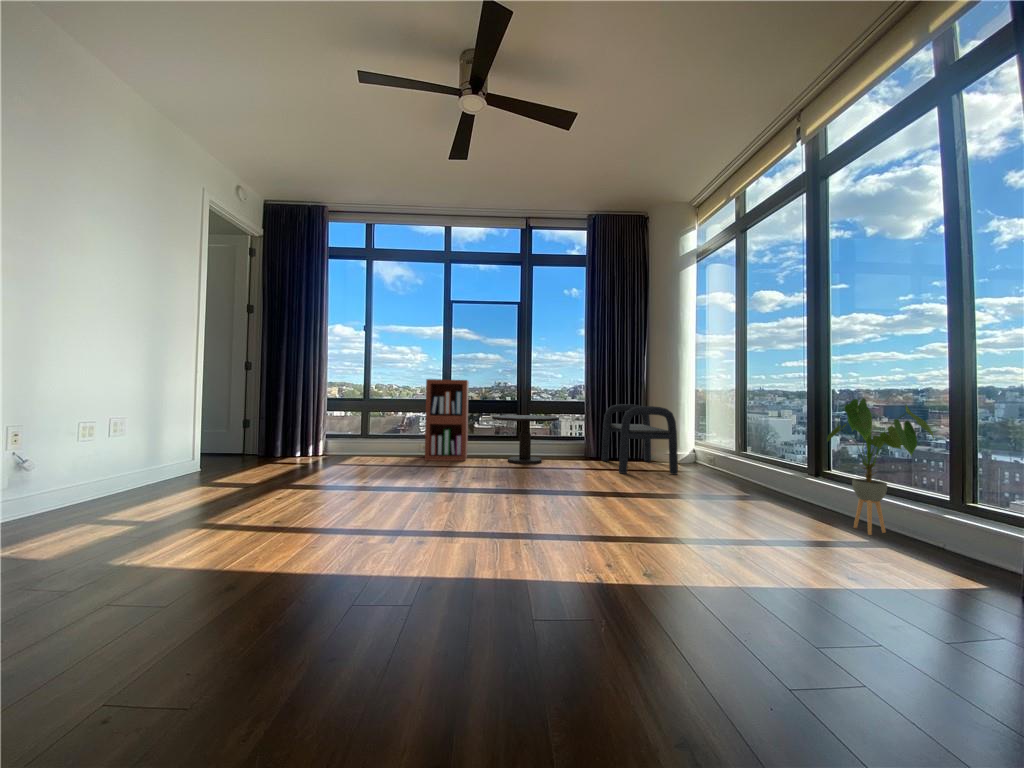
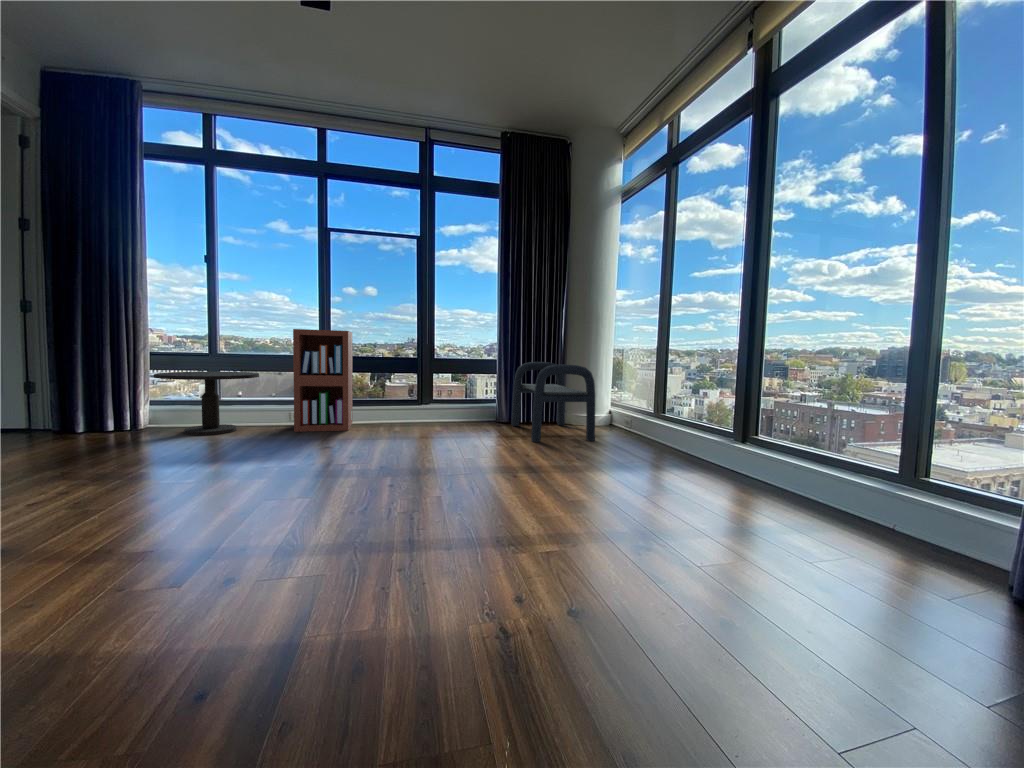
house plant: present [827,398,934,535] -> none [771,357,890,514]
side table: present [492,415,559,464] -> present [154,371,259,435]

